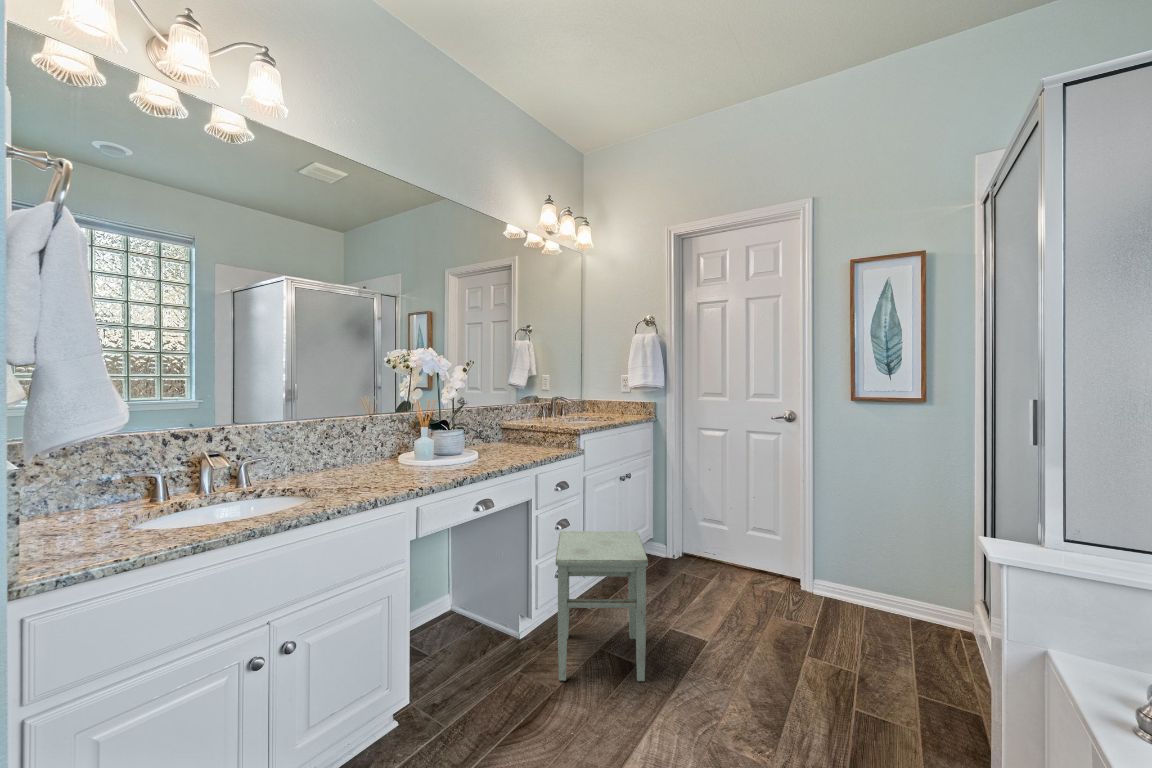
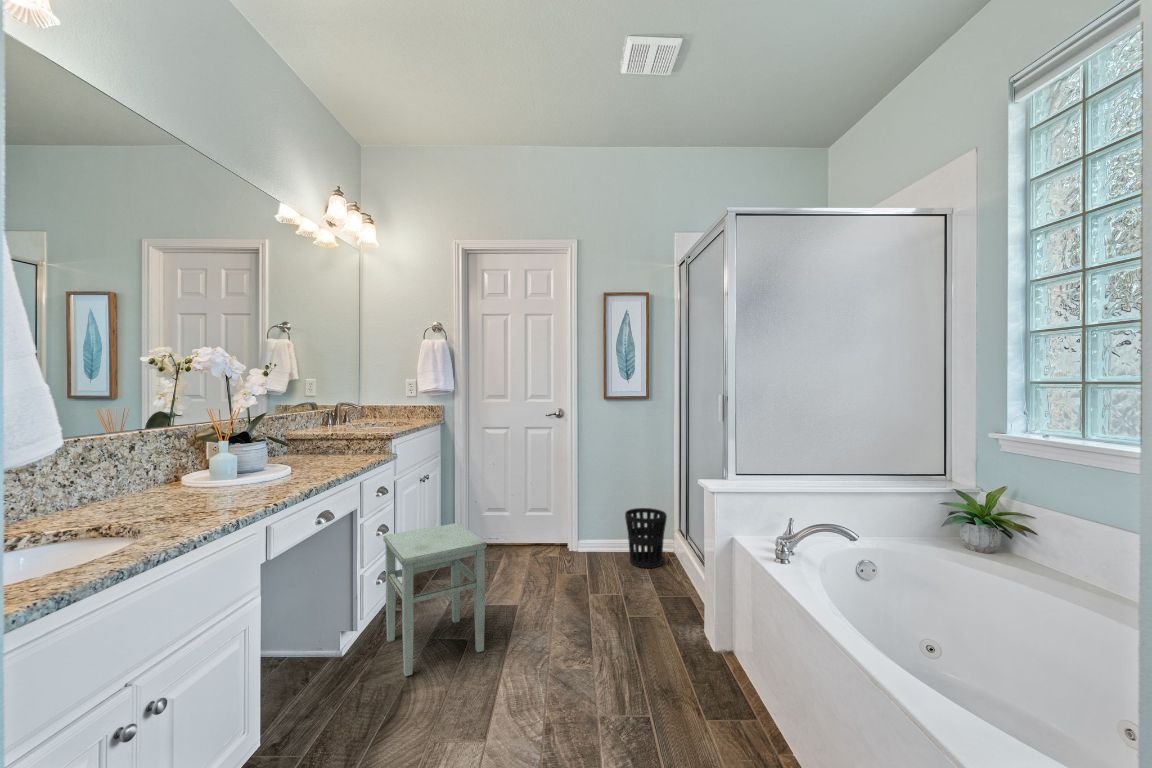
wastebasket: none [878,554,948,644] -> present [625,508,667,568]

